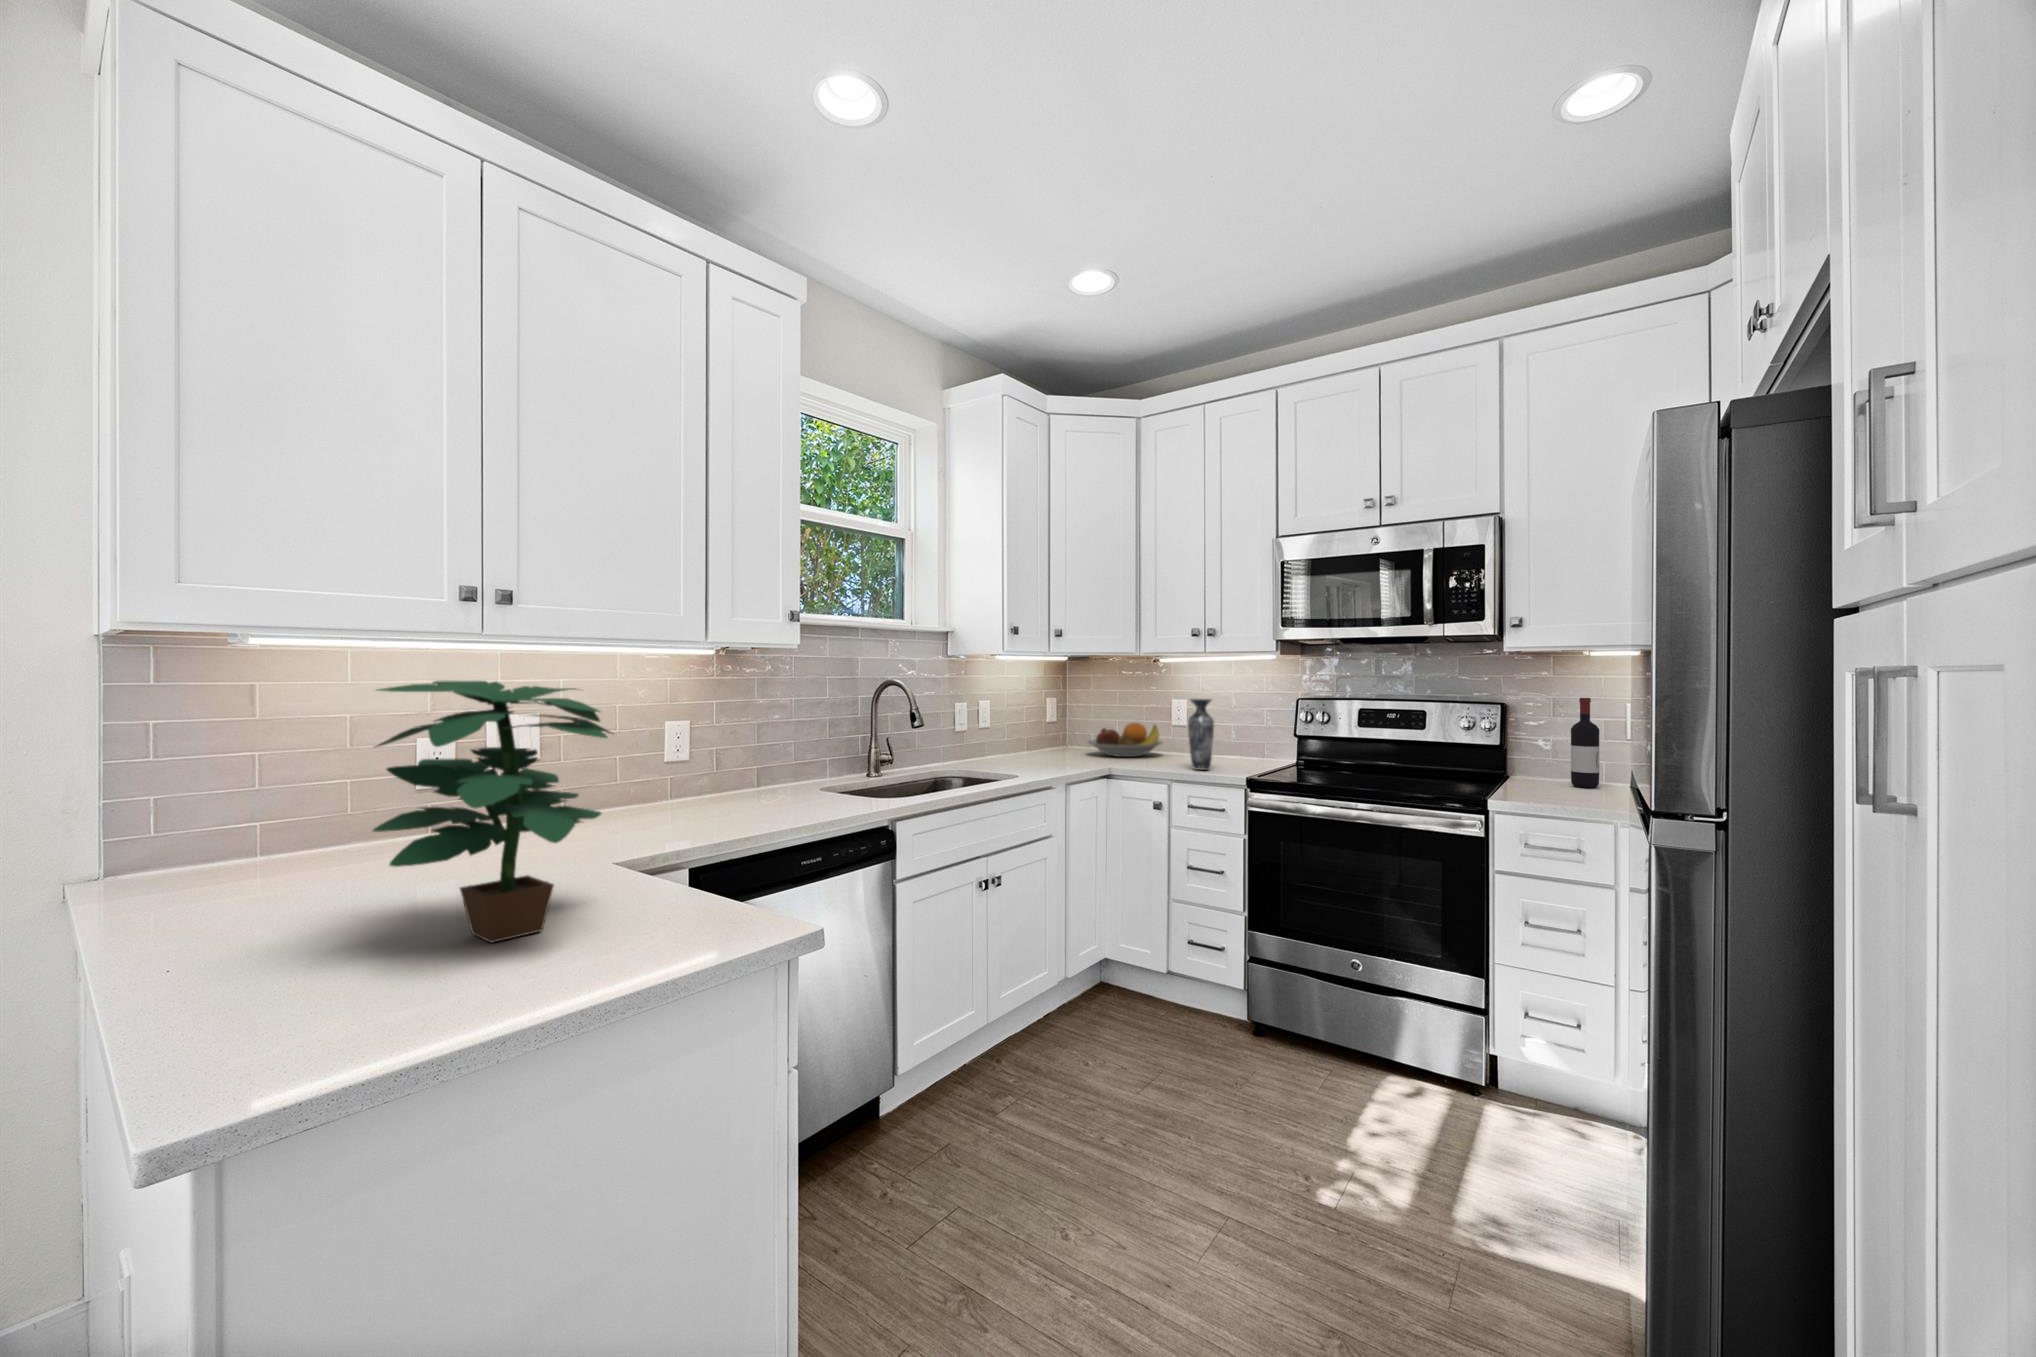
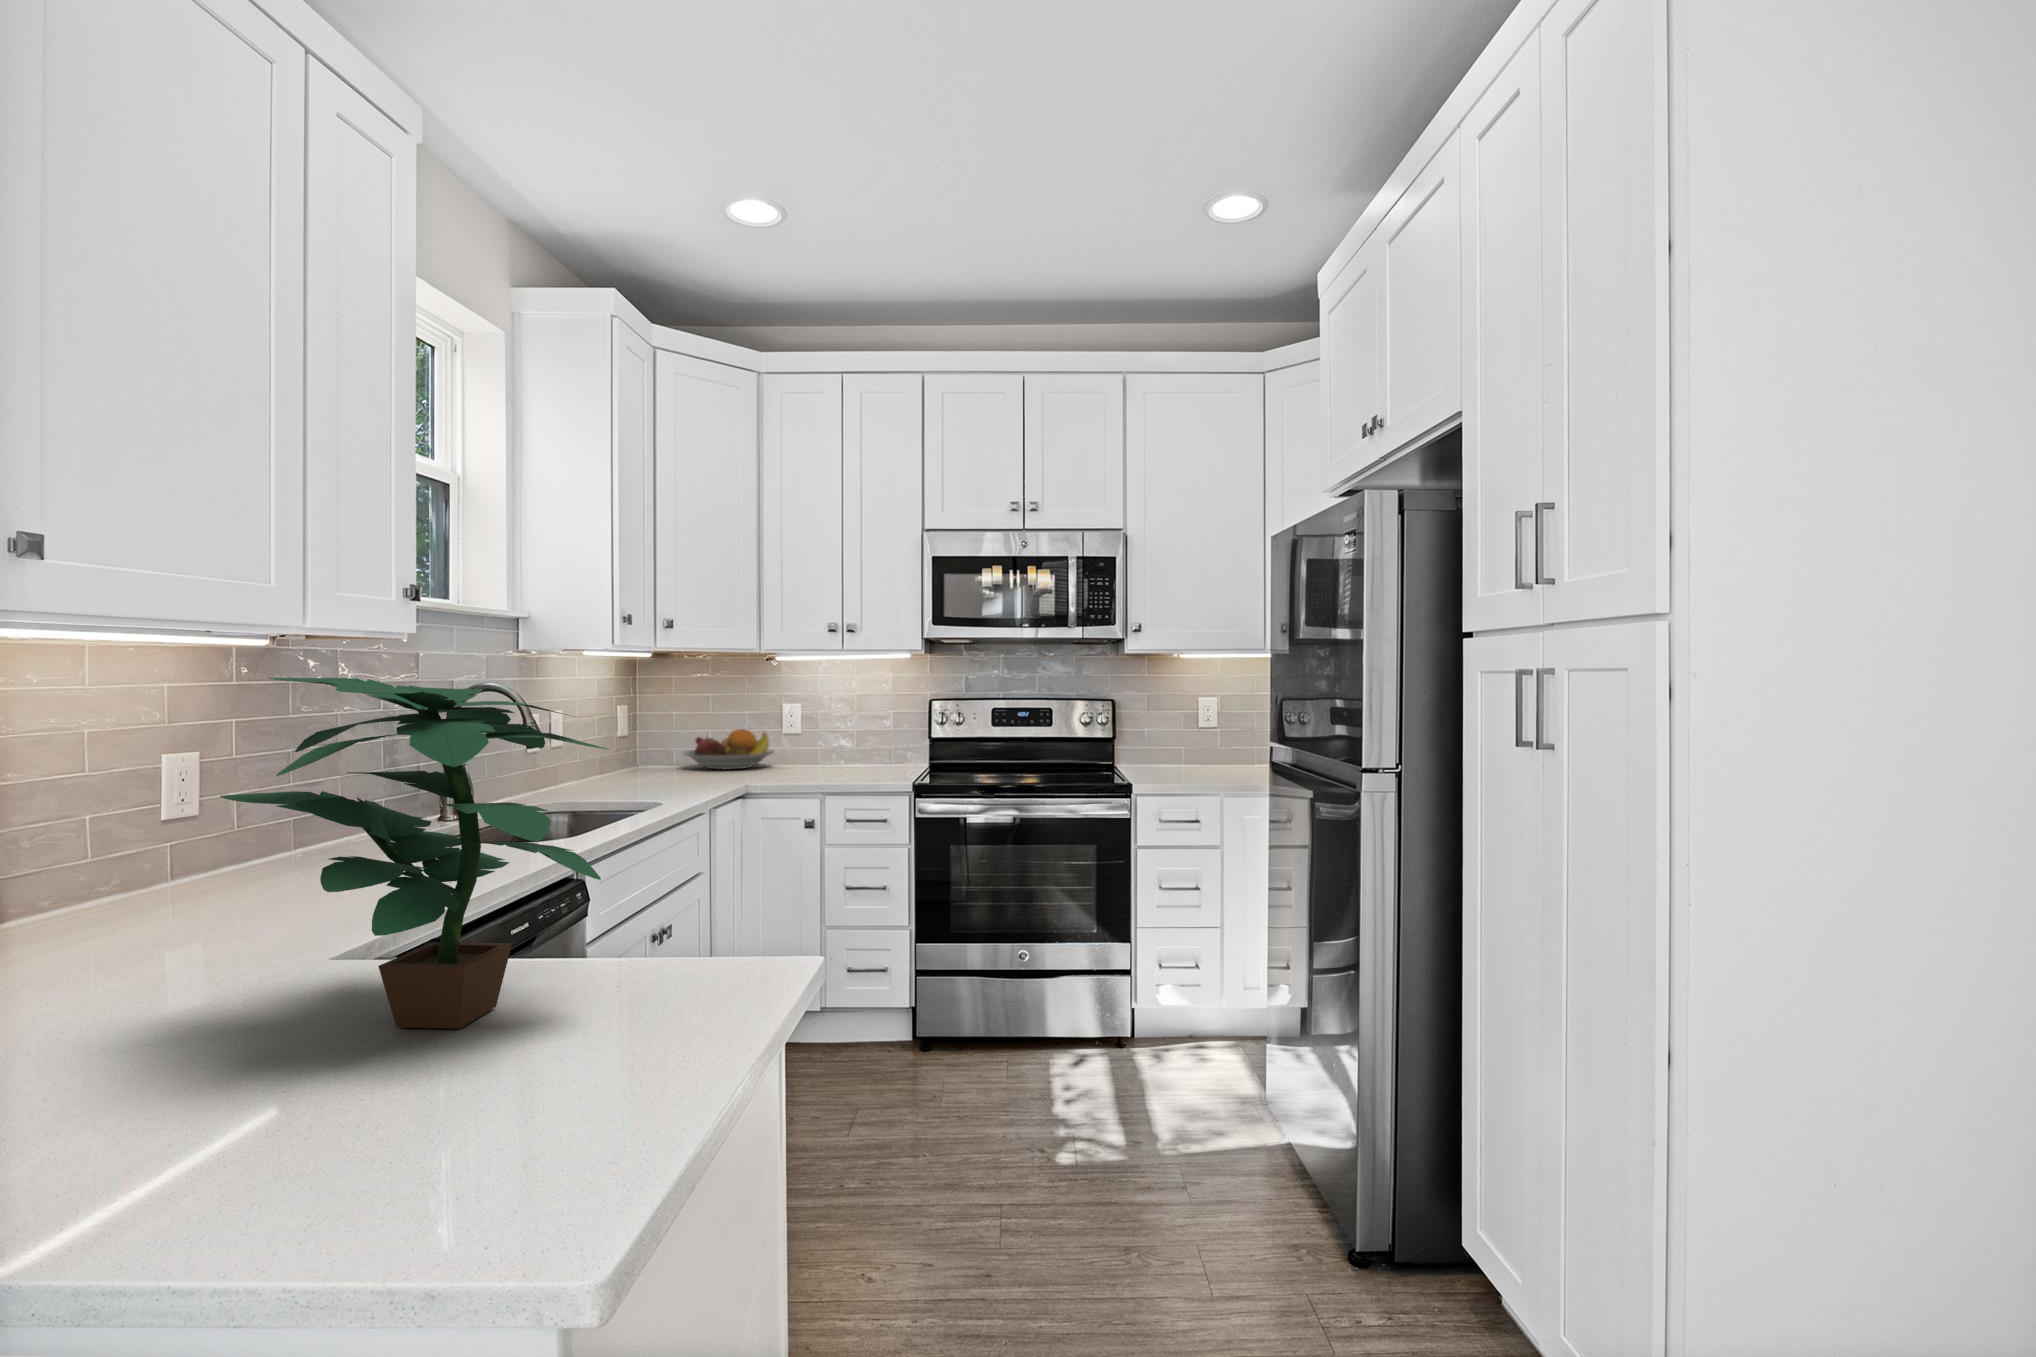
wine bottle: present [1571,698,1599,788] -> none [1167,695,1188,772]
vase: present [1188,699,1214,770] -> none [833,700,861,777]

